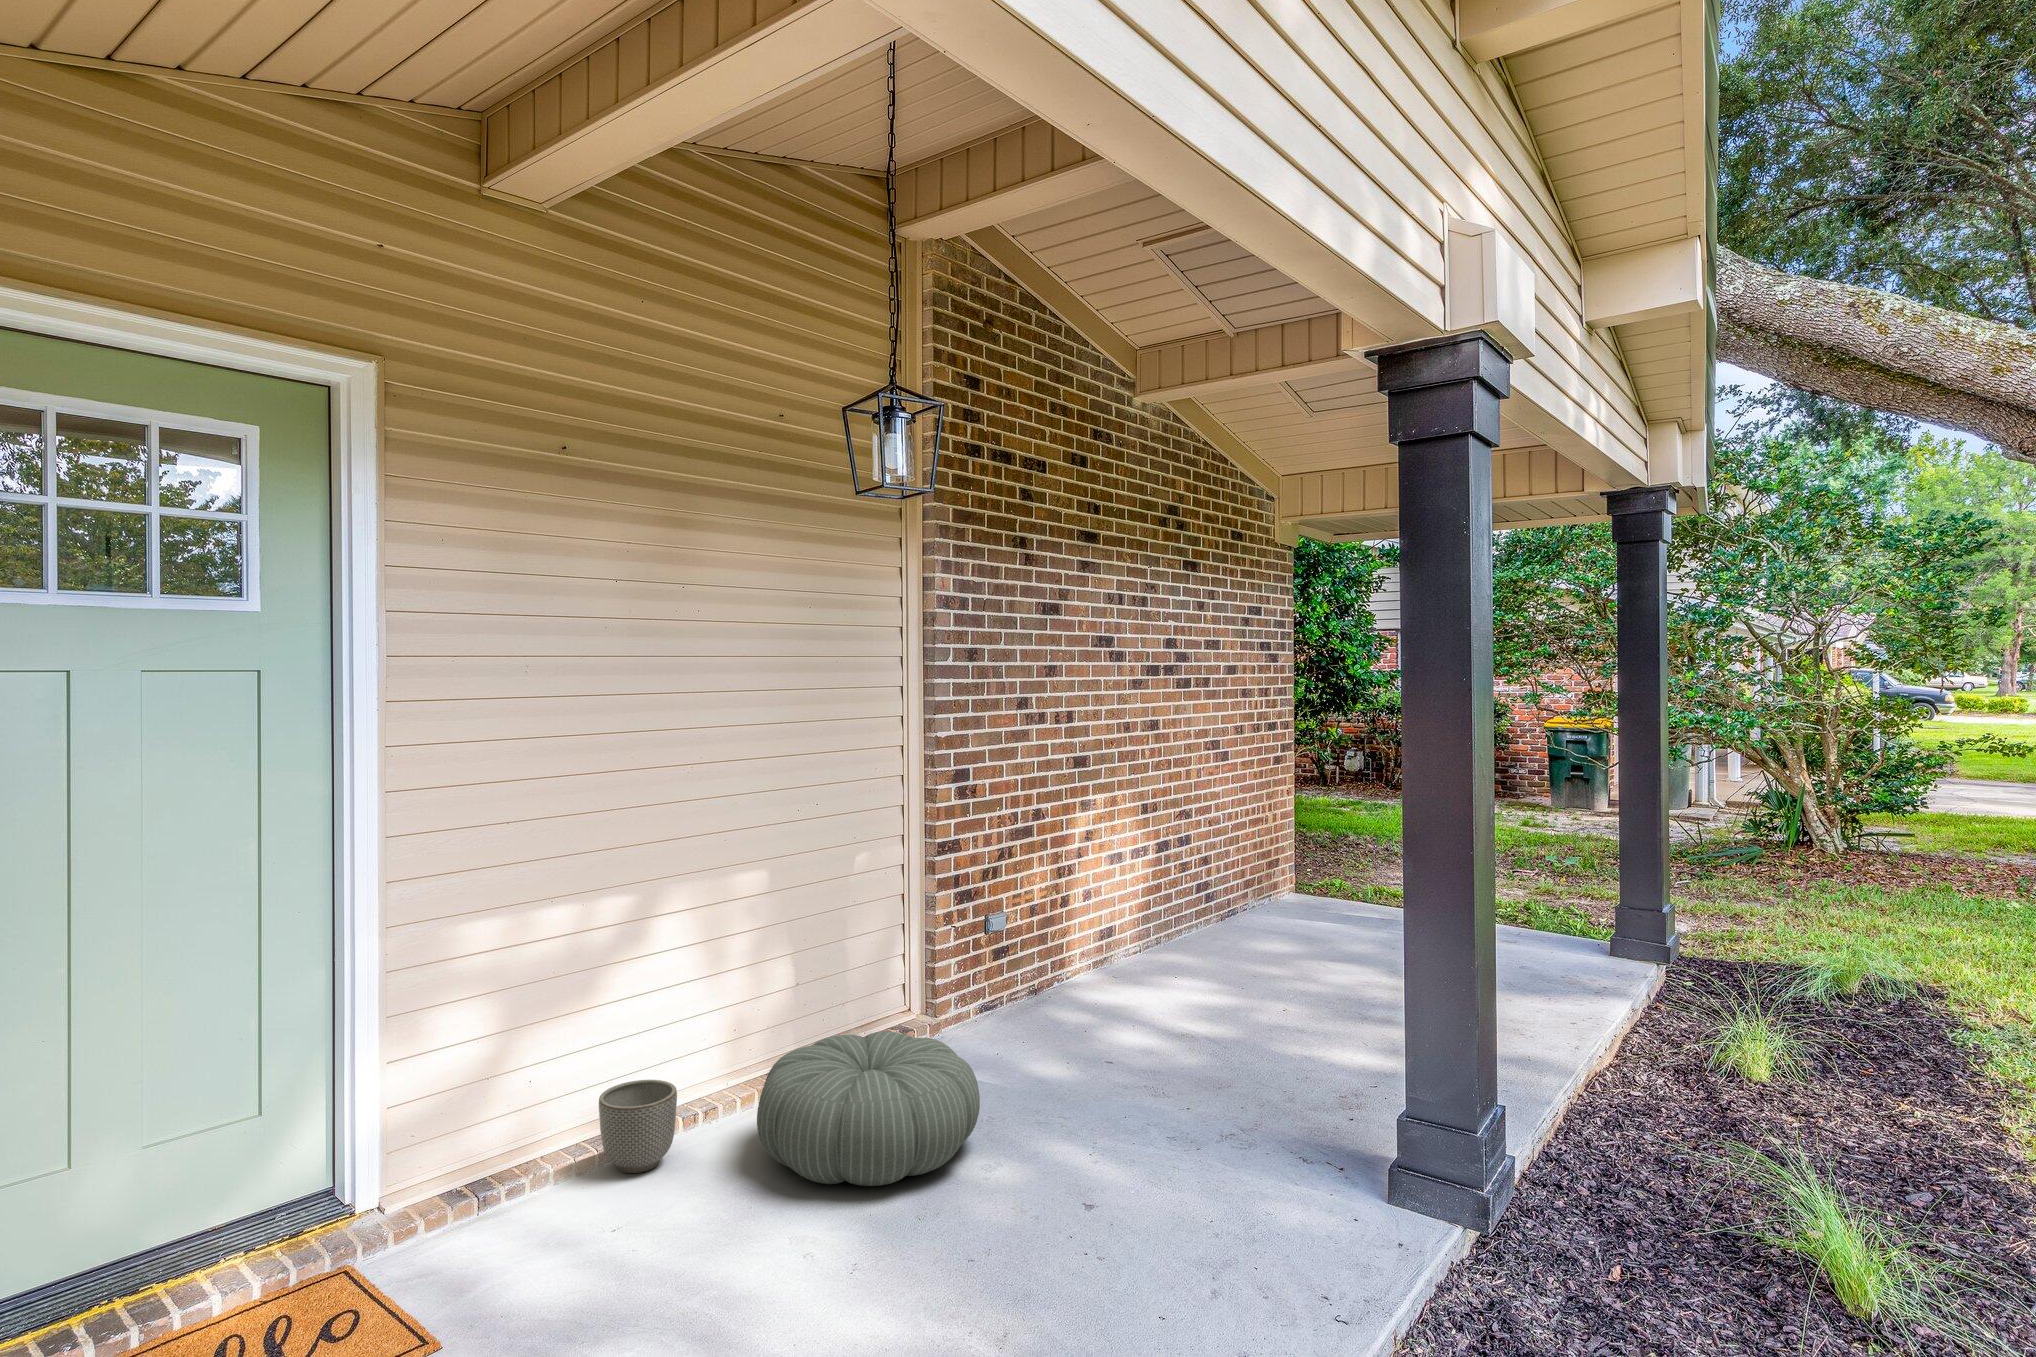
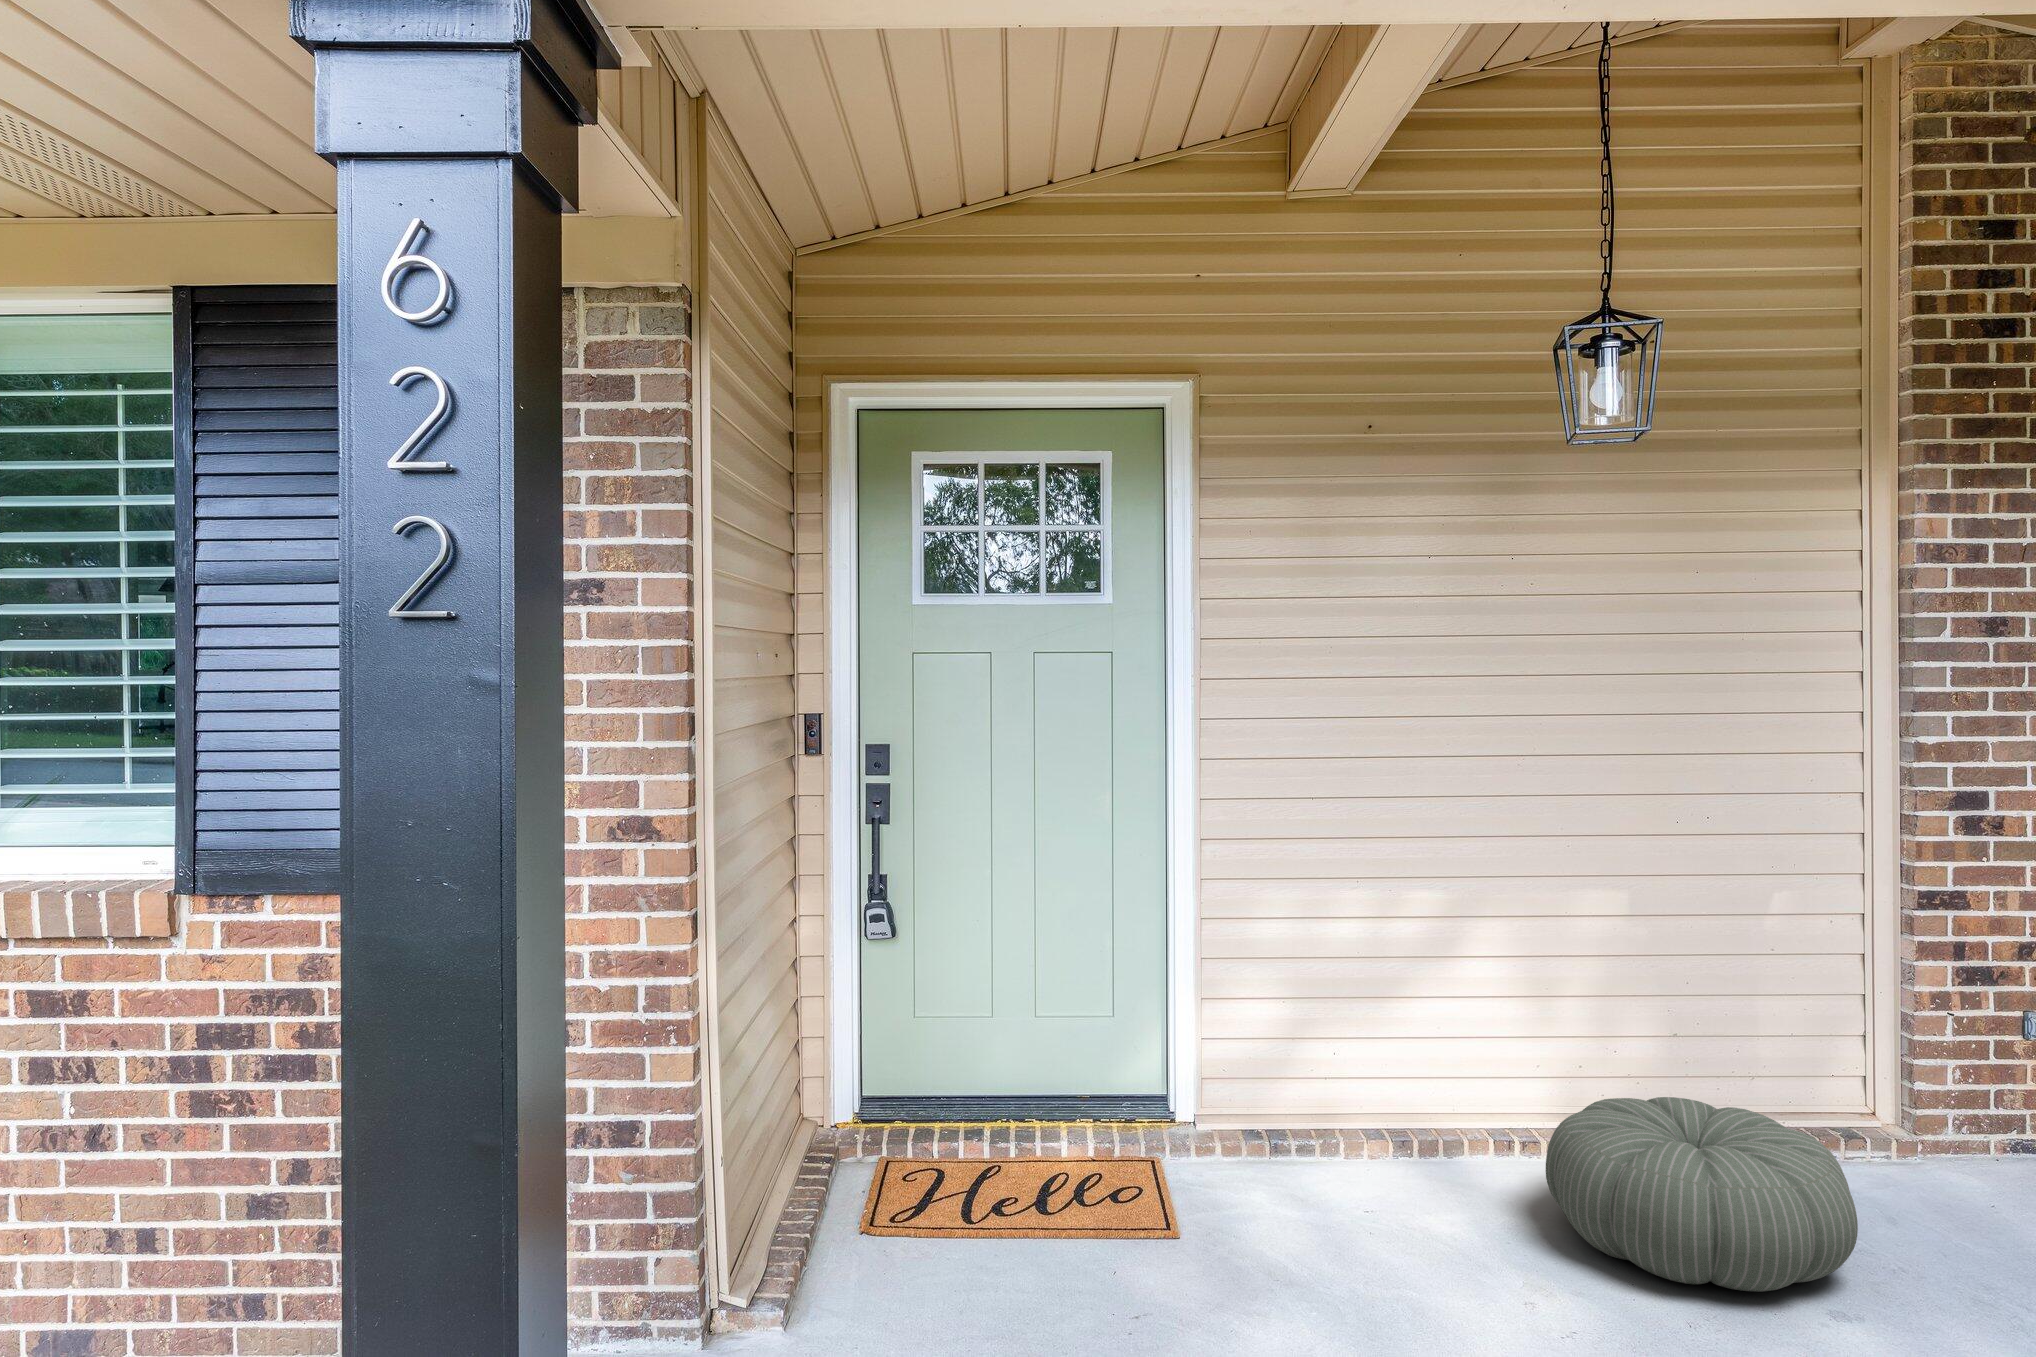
planter: present [599,1080,677,1173] -> none [1392,1081,1473,1176]

